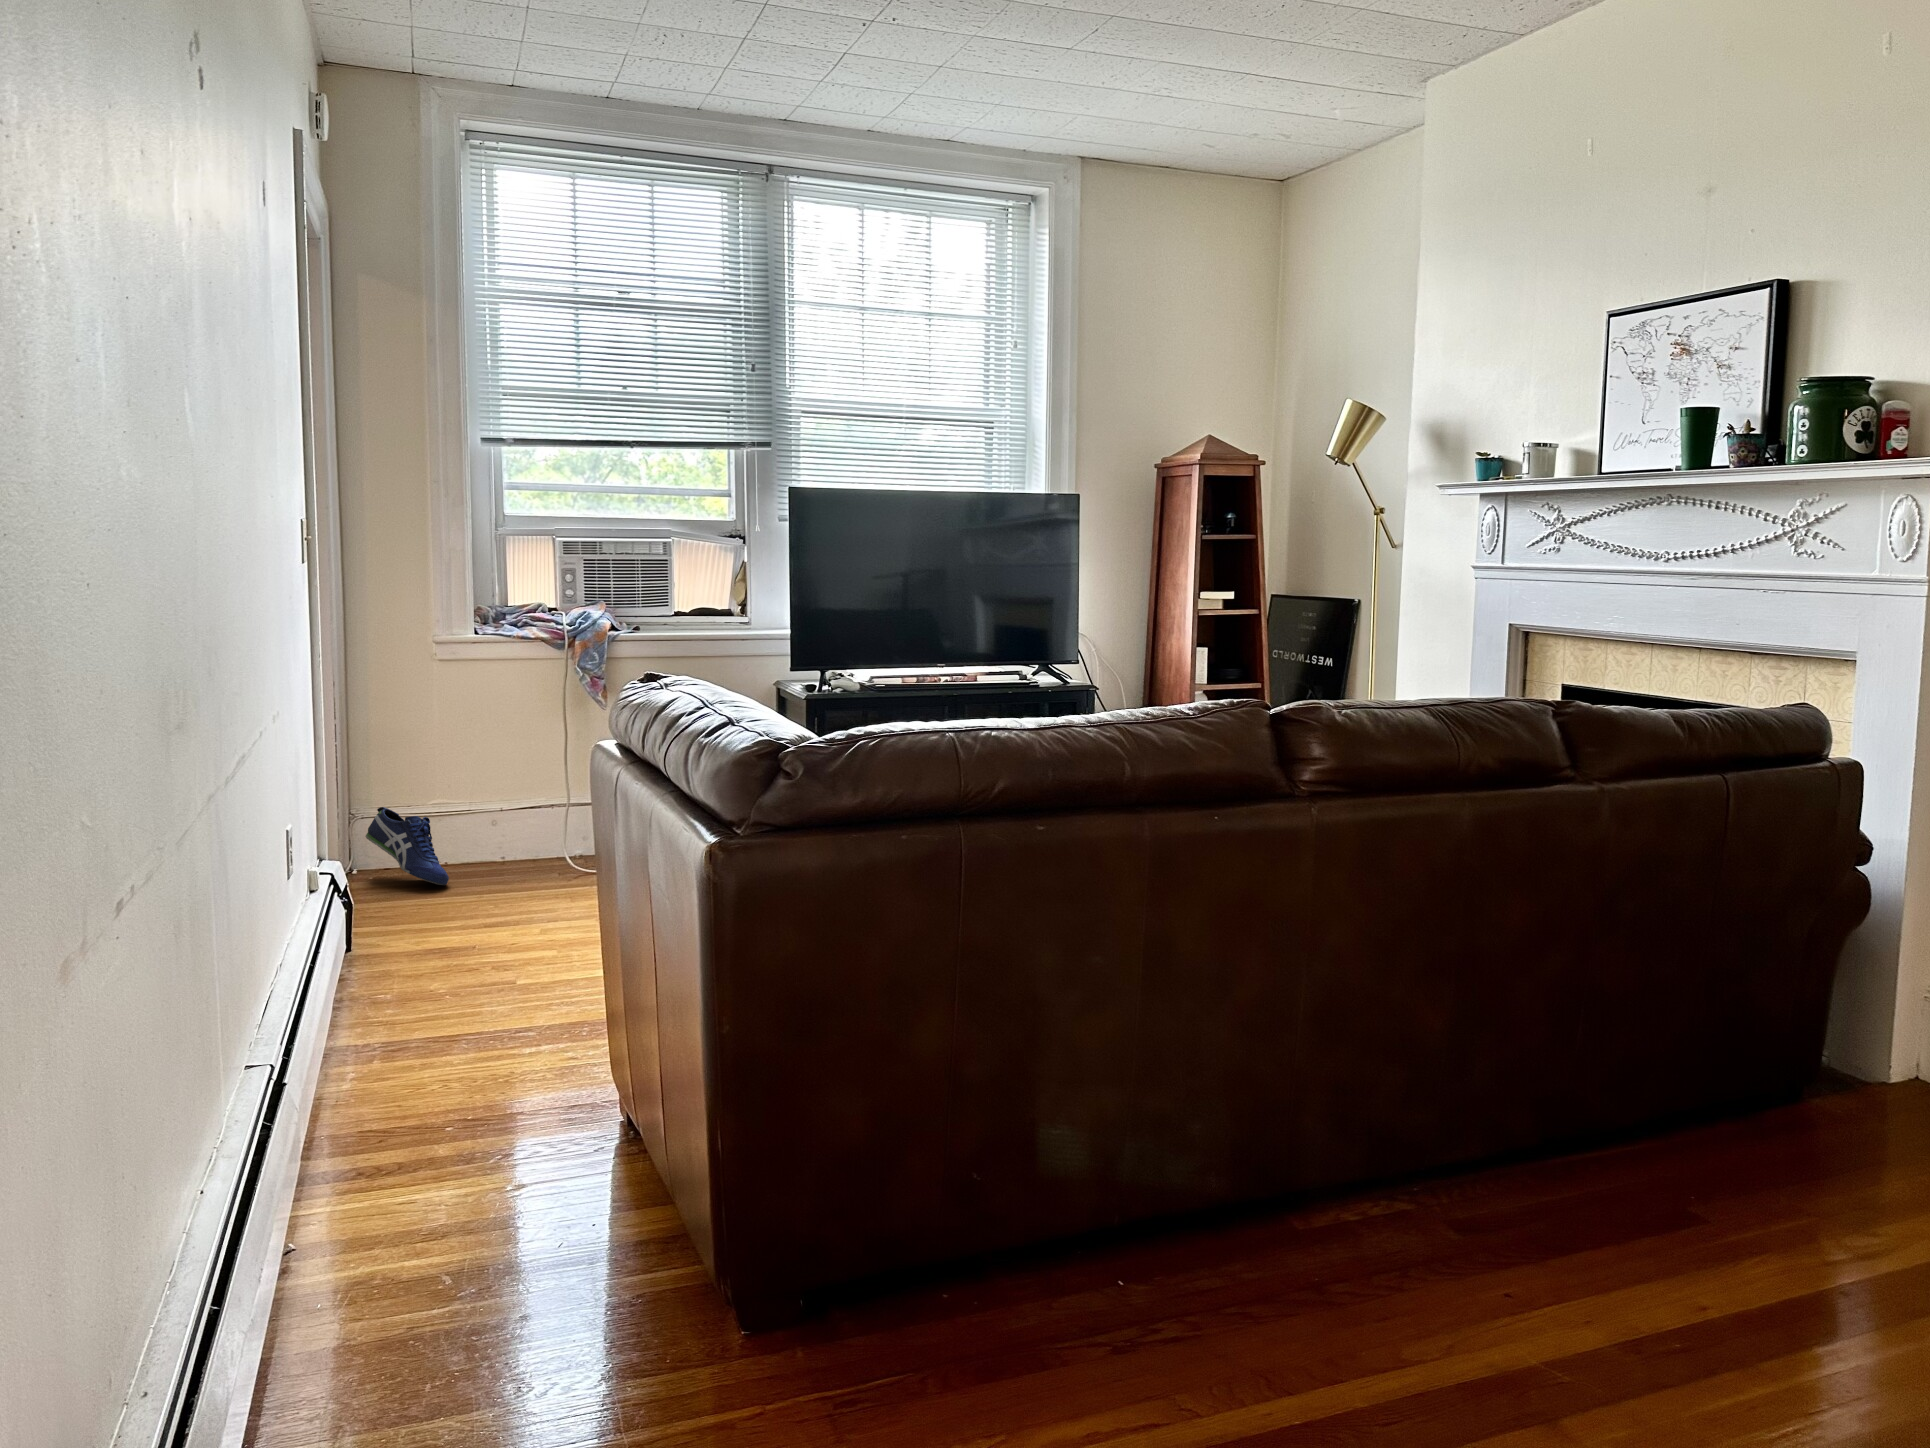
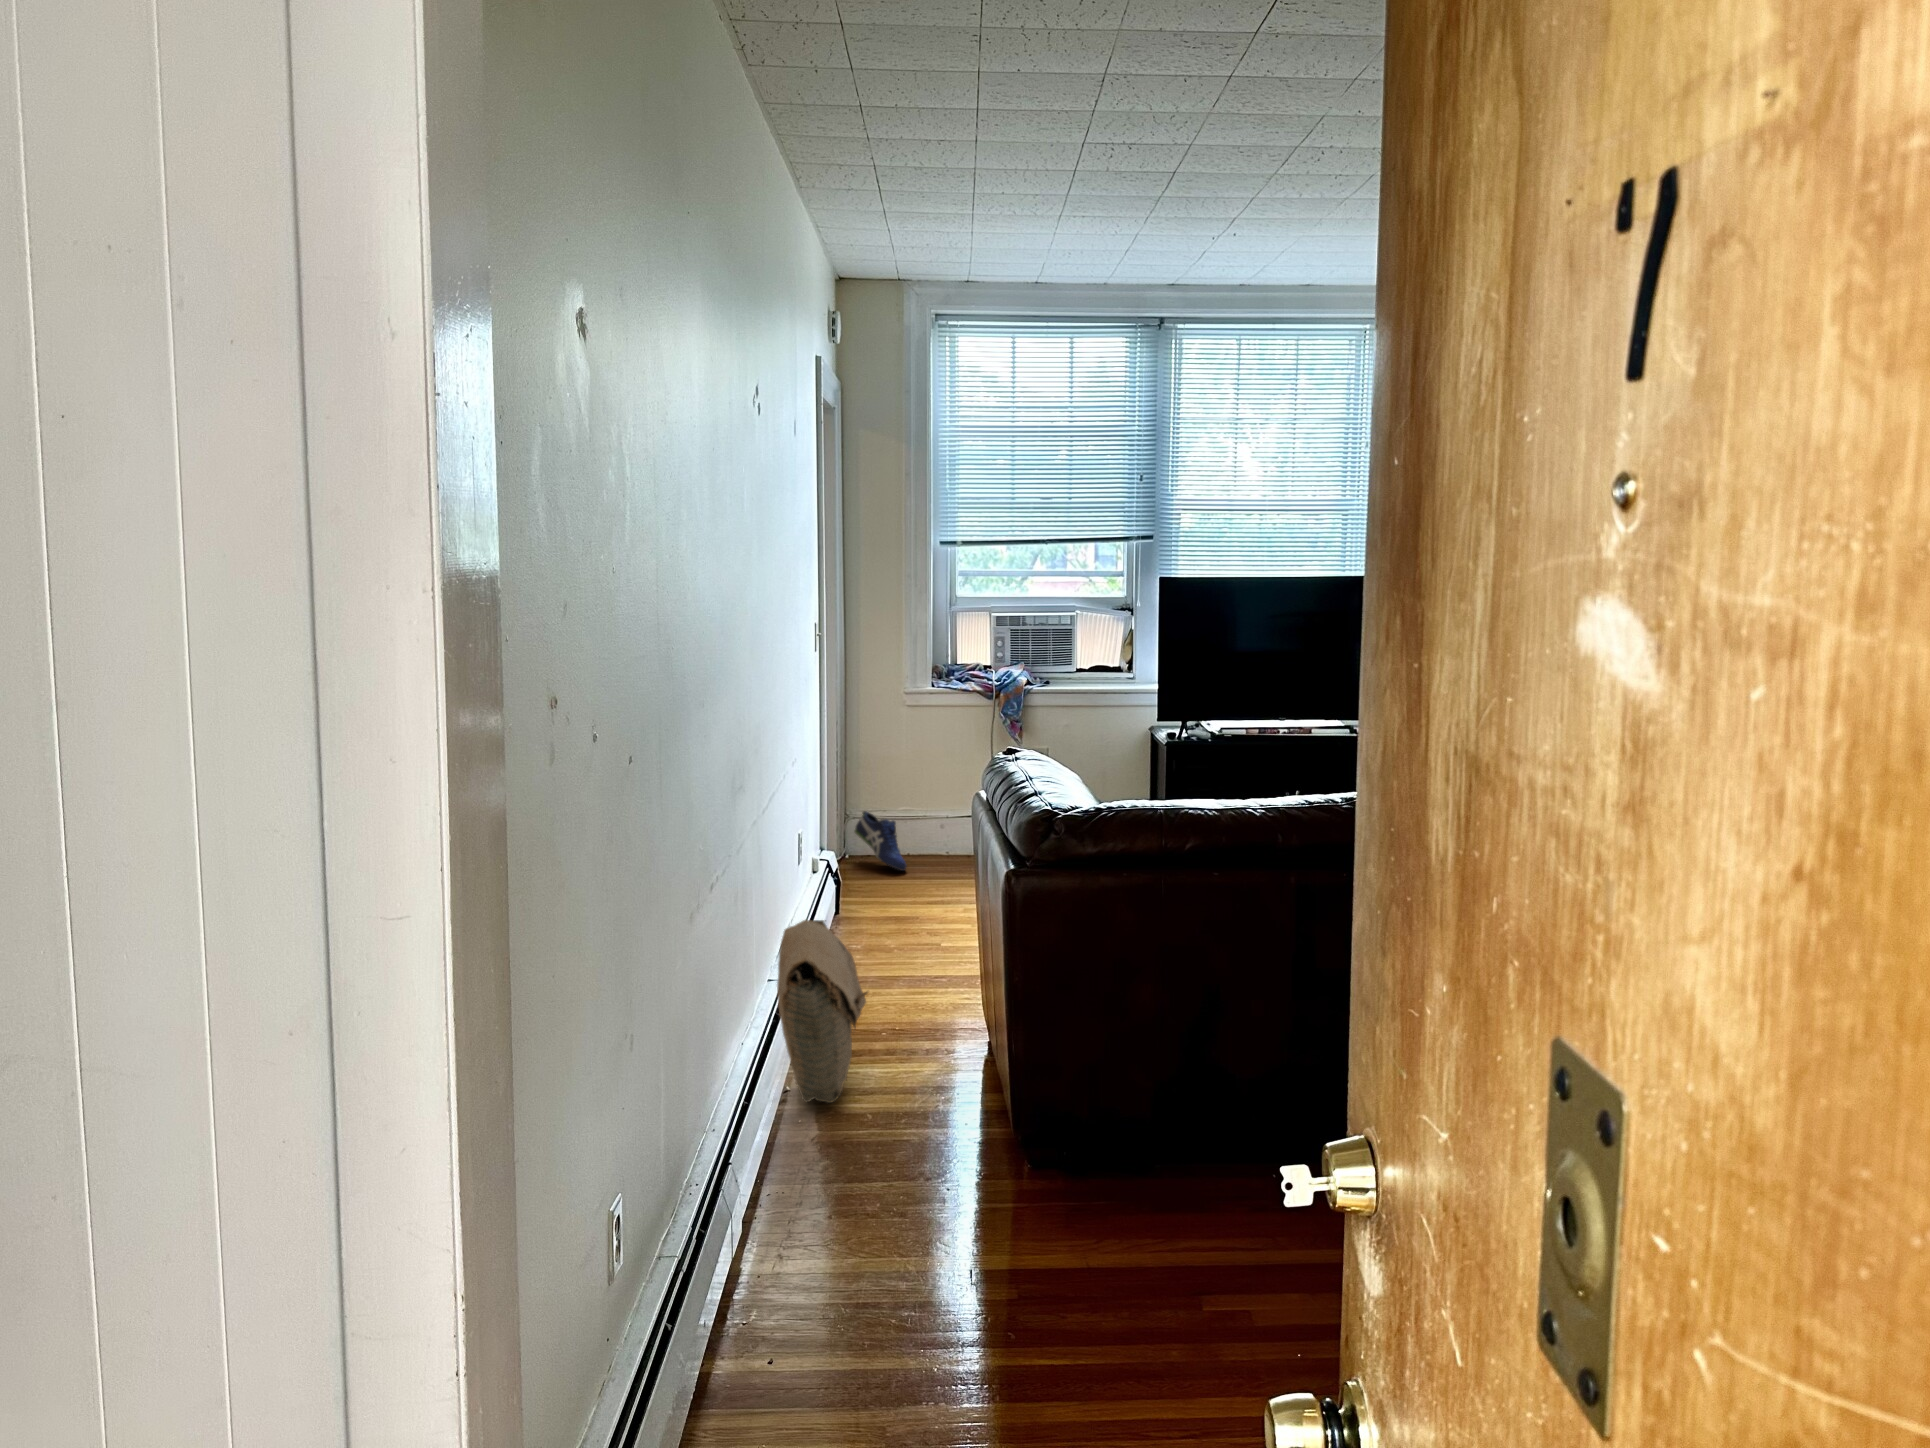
bag: none [263,958,432,1269] -> present [777,920,868,1103]

